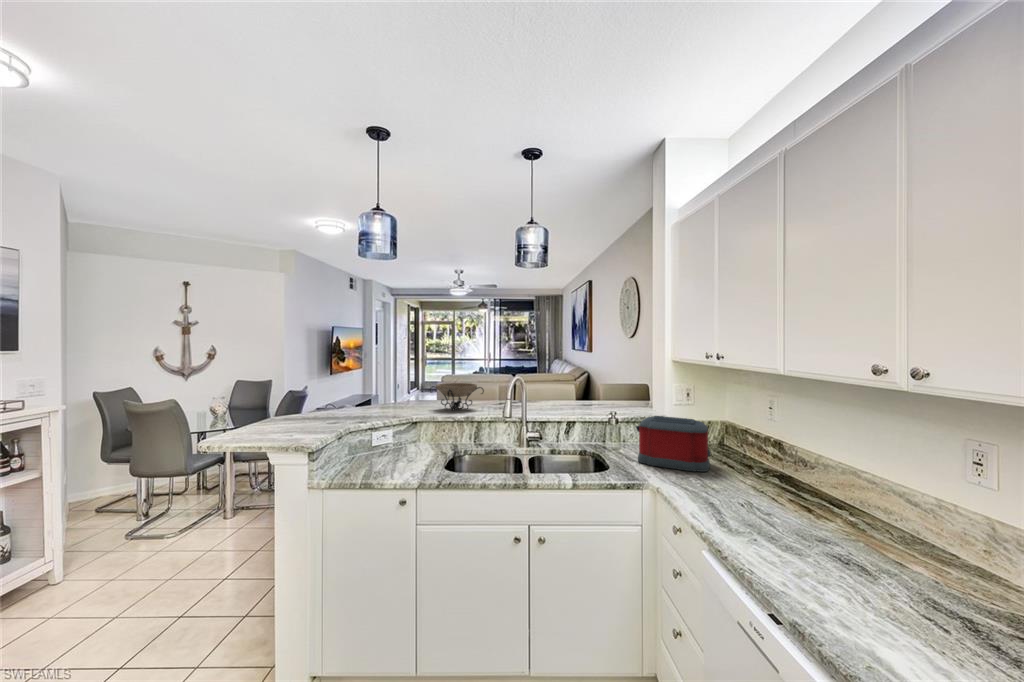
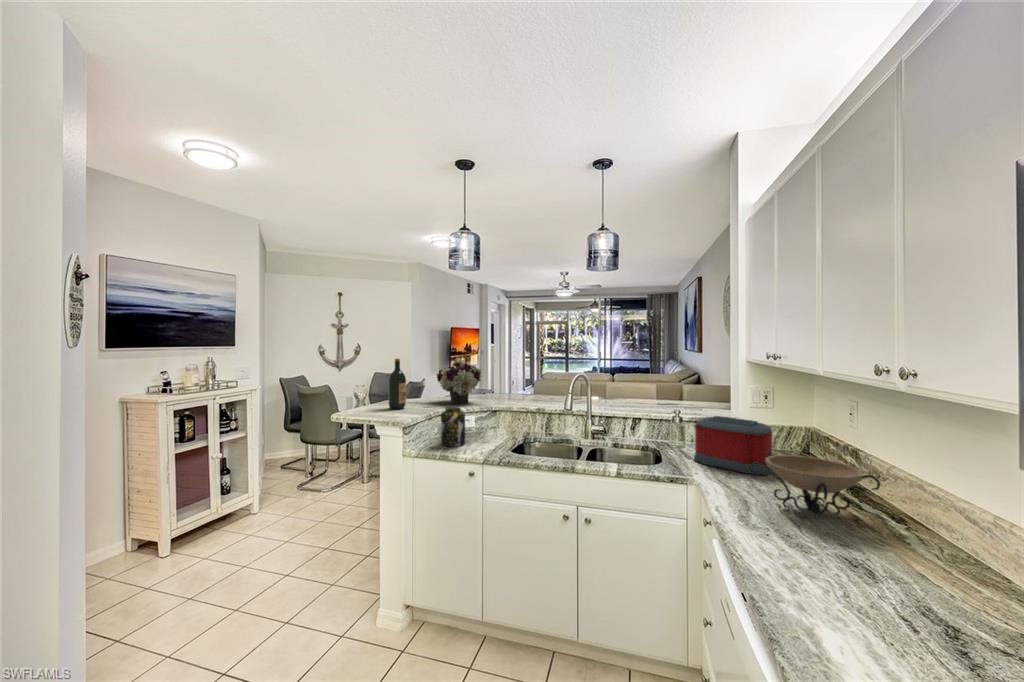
flower arrangement: none [339,361,396,416] -> present [436,358,481,404]
wine bottle: none [278,364,303,429] -> present [388,359,406,409]
decorative bowl: present [430,383,484,410] -> present [749,455,880,519]
jar: none [356,422,387,471] -> present [441,407,465,446]

